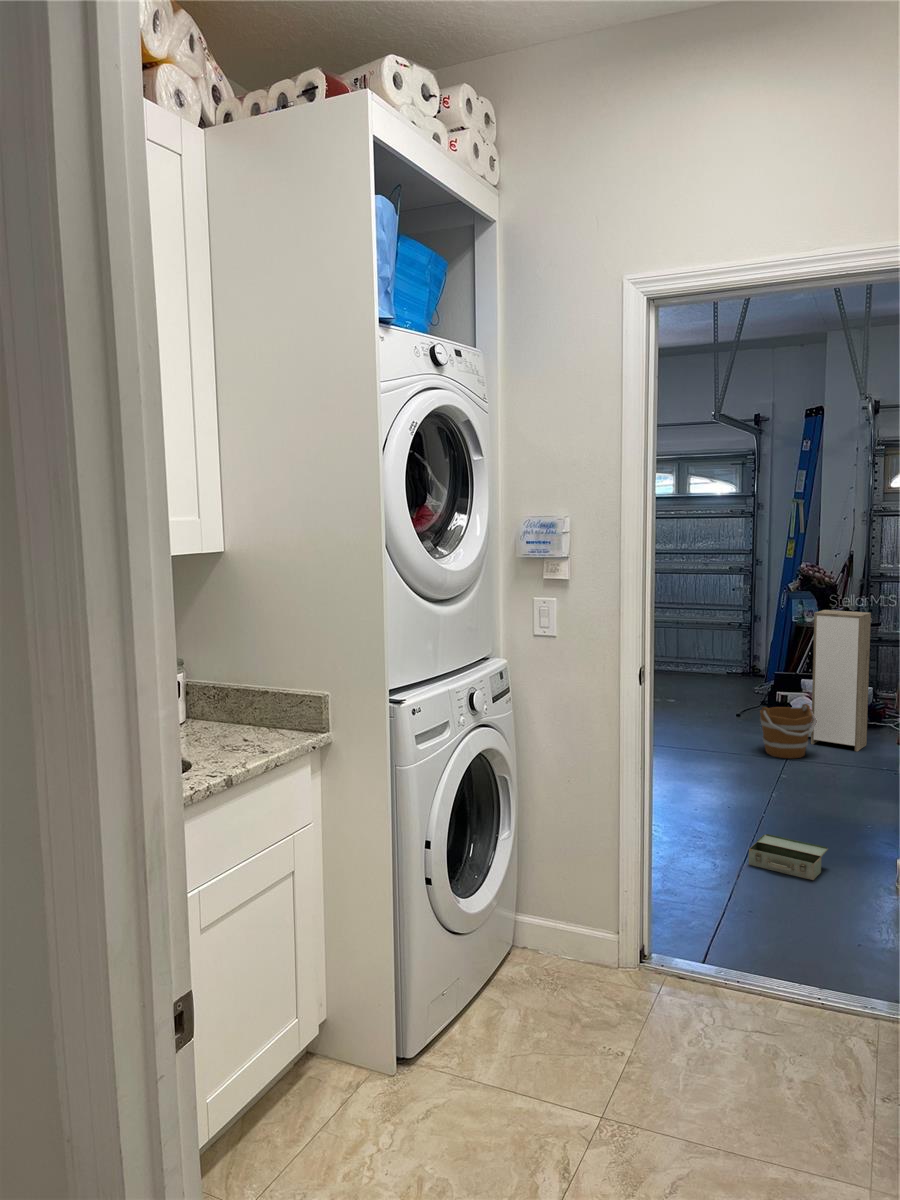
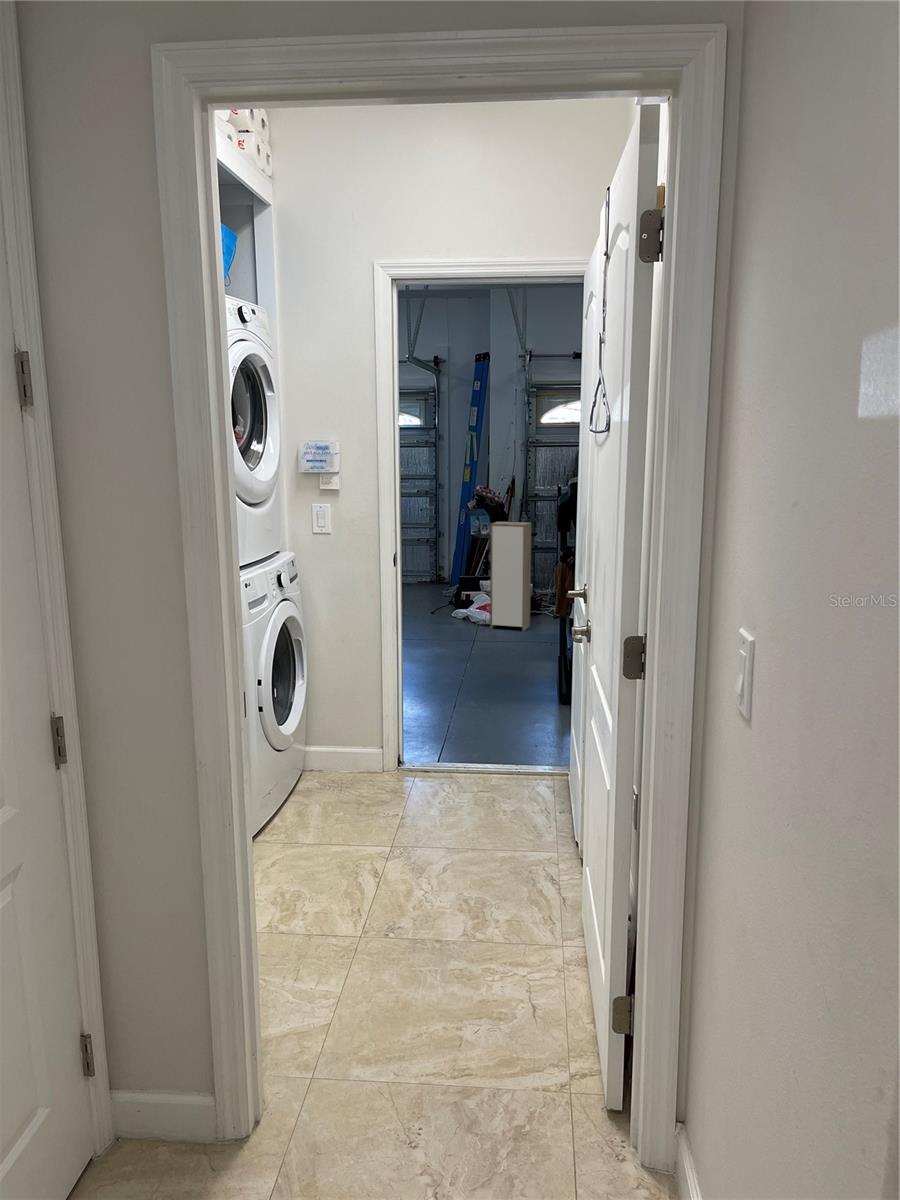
bucket: present [760,704,817,758] -> none [453,596,495,639]
toolbox: present [749,834,828,880] -> none [459,685,513,712]

